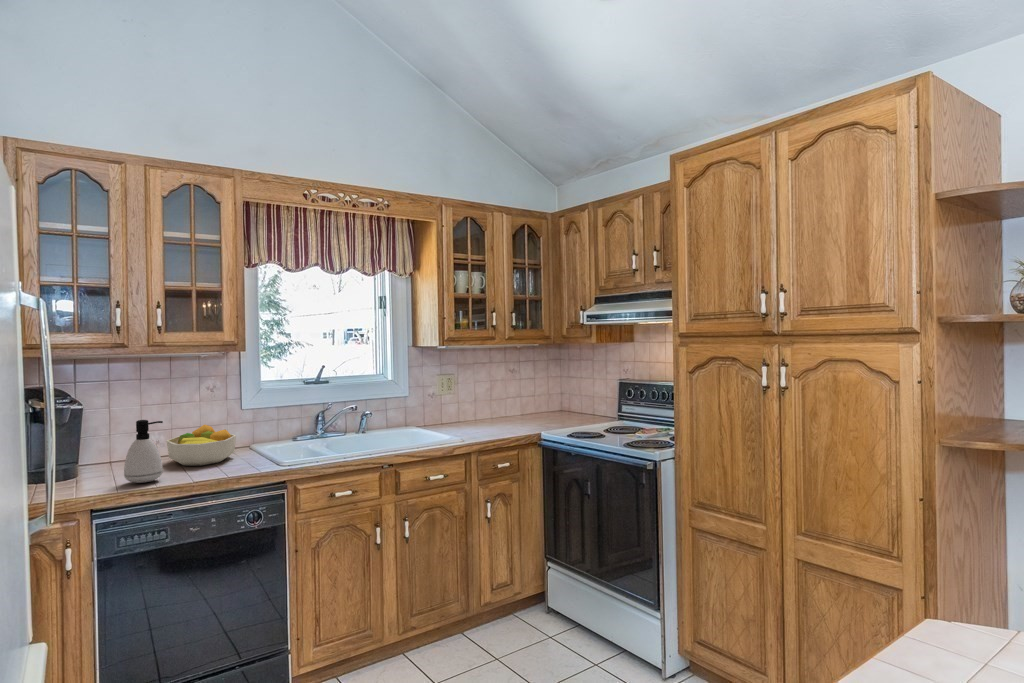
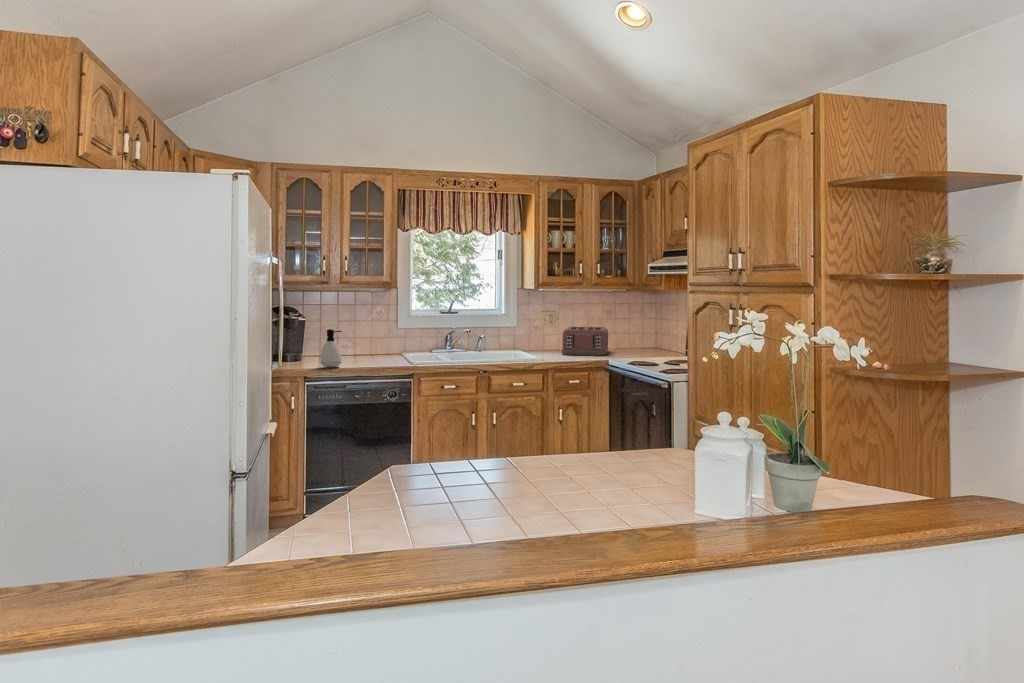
toaster: none [468,390,529,429] -> present [562,327,608,355]
fruit bowl: present [166,425,236,466] -> none [348,337,390,362]

